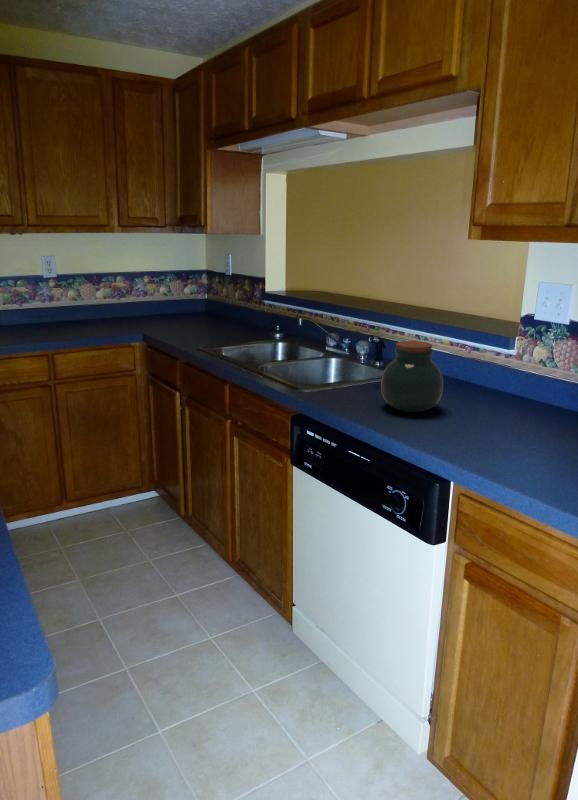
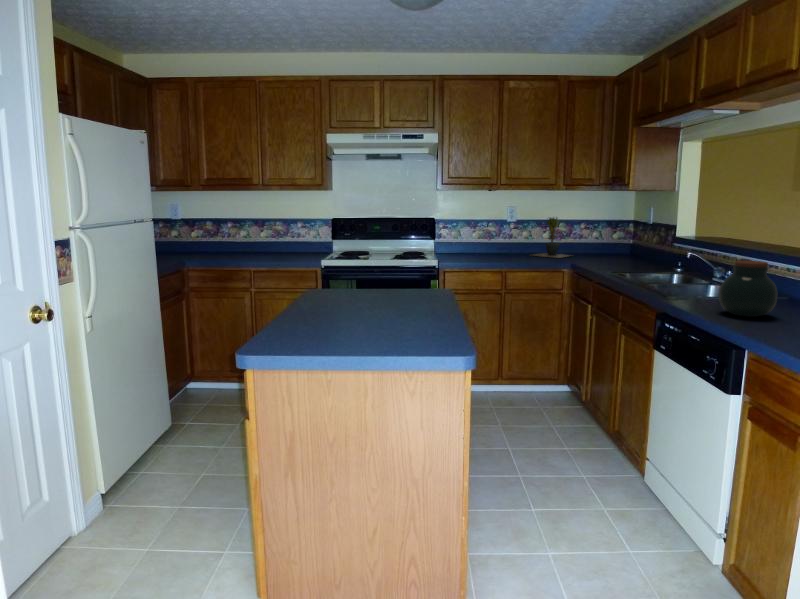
potted plant: none [80,268,143,326] -> present [530,218,570,258]

